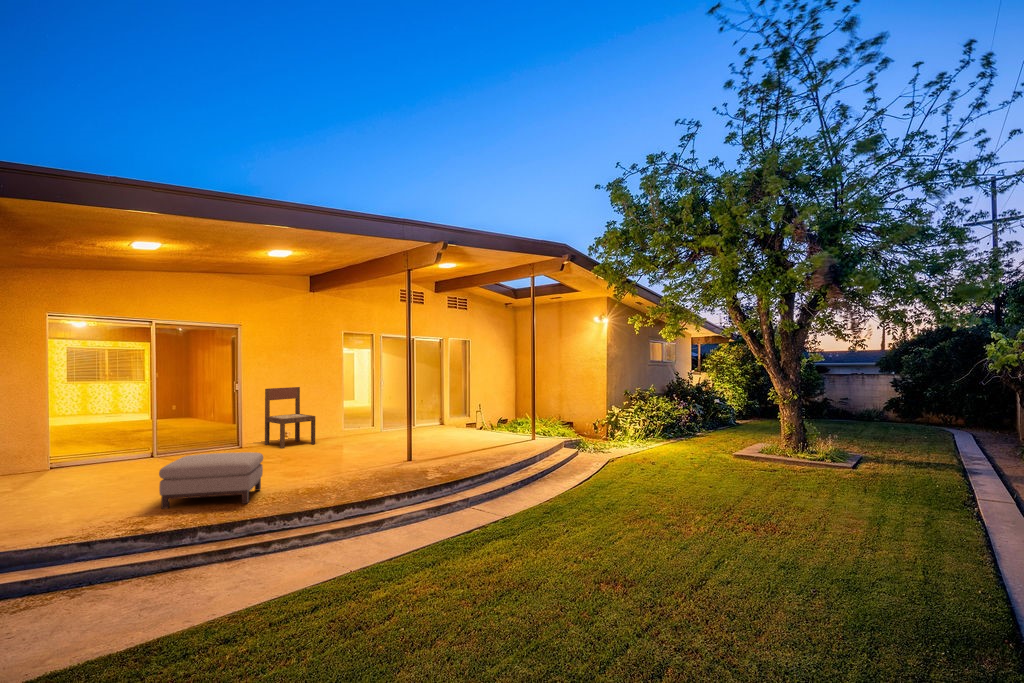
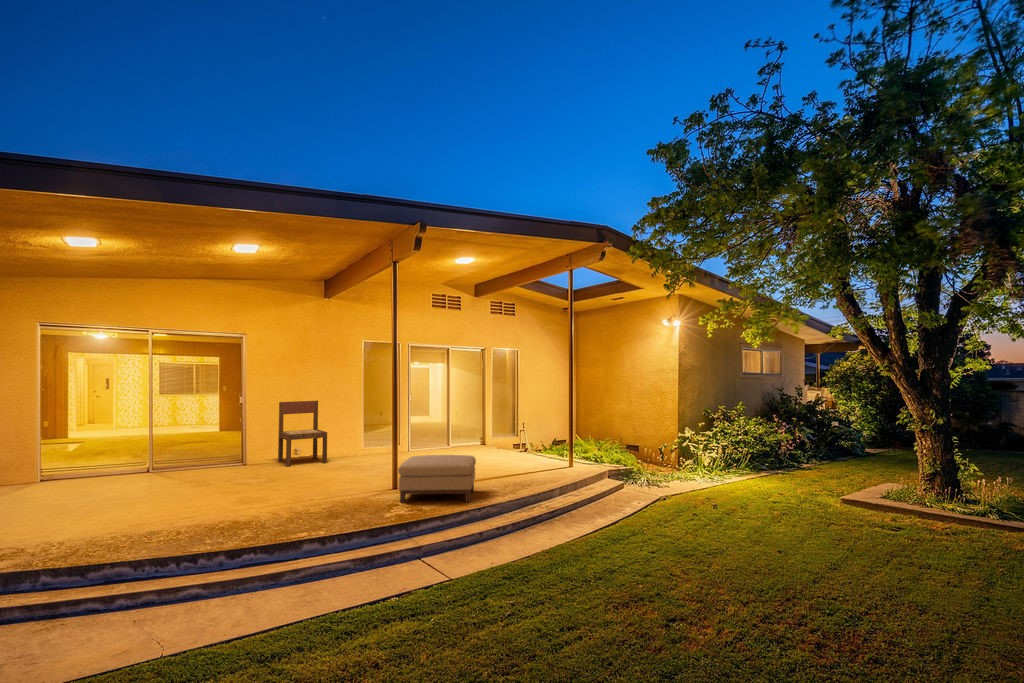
ottoman: present [159,452,263,509] -> present [398,455,476,503]

